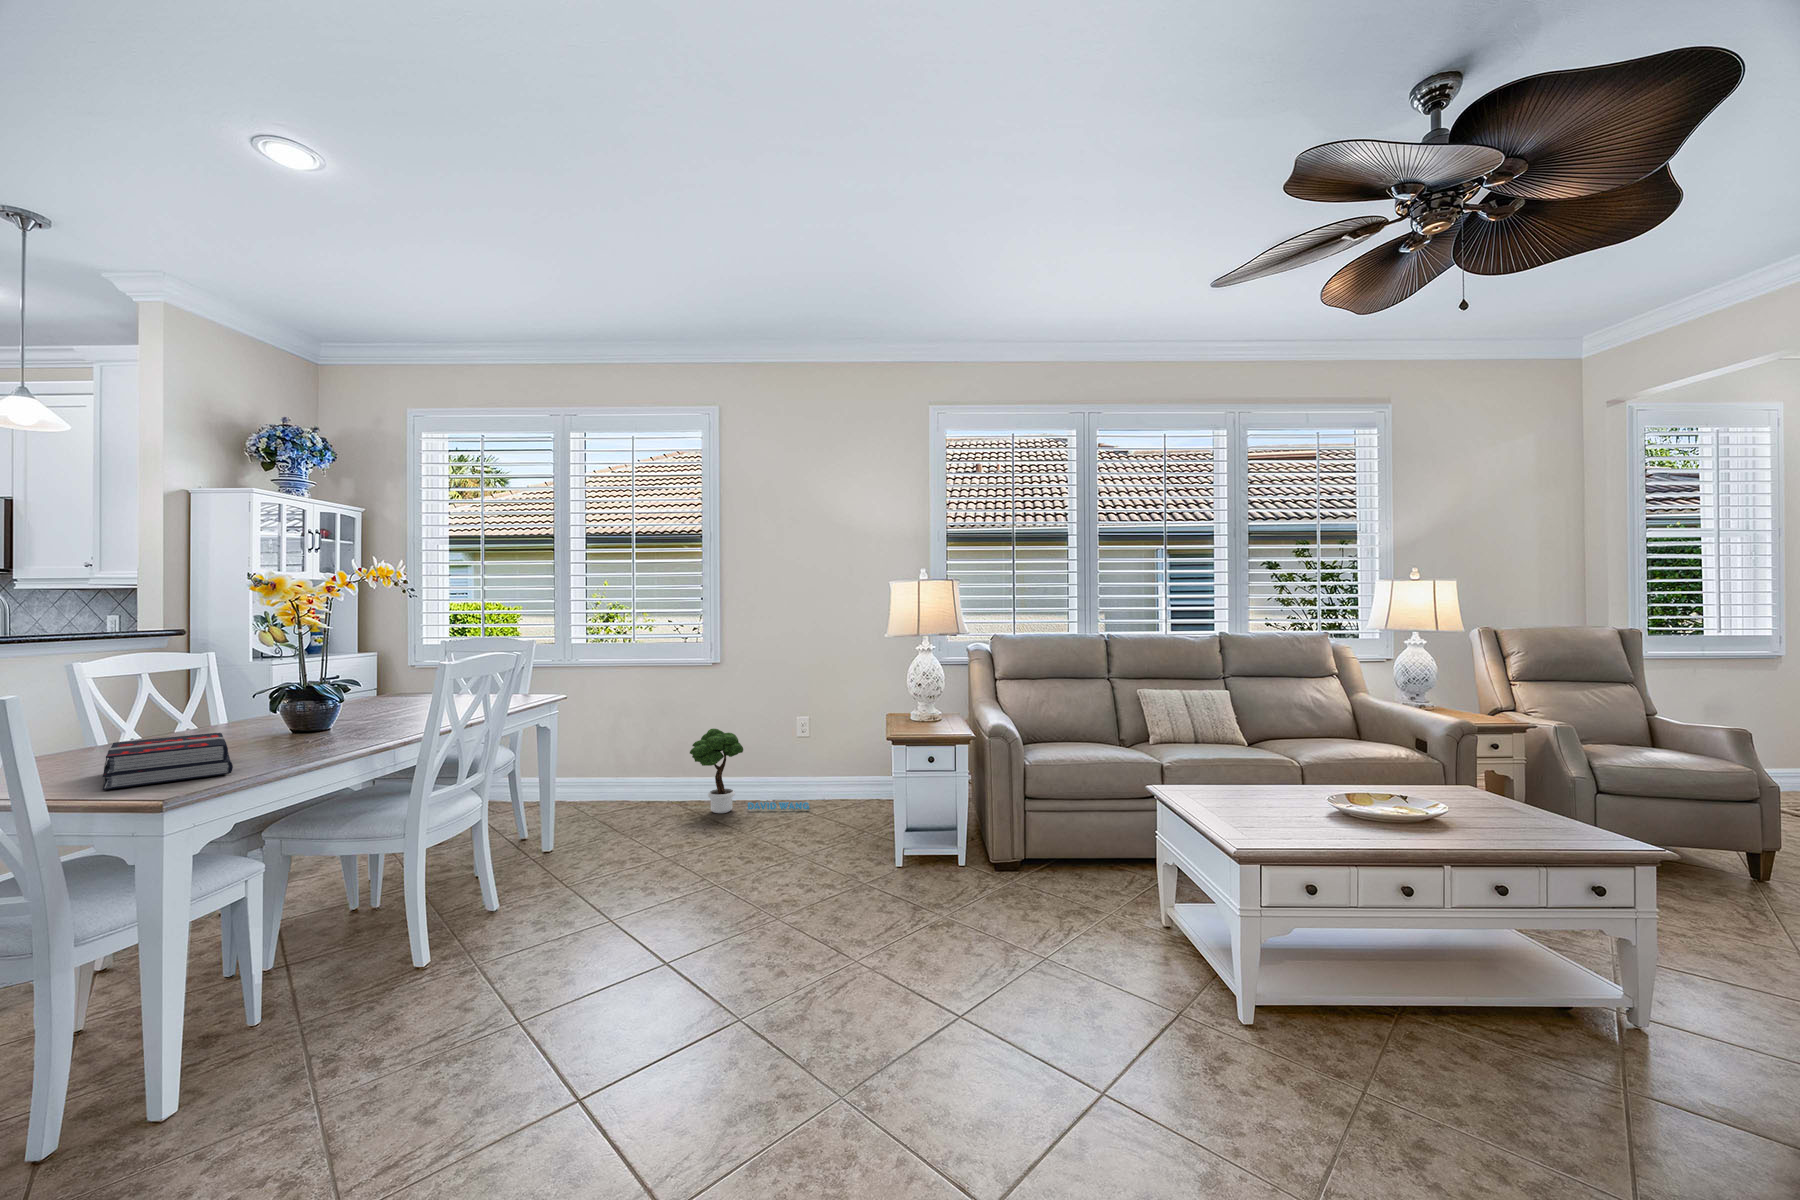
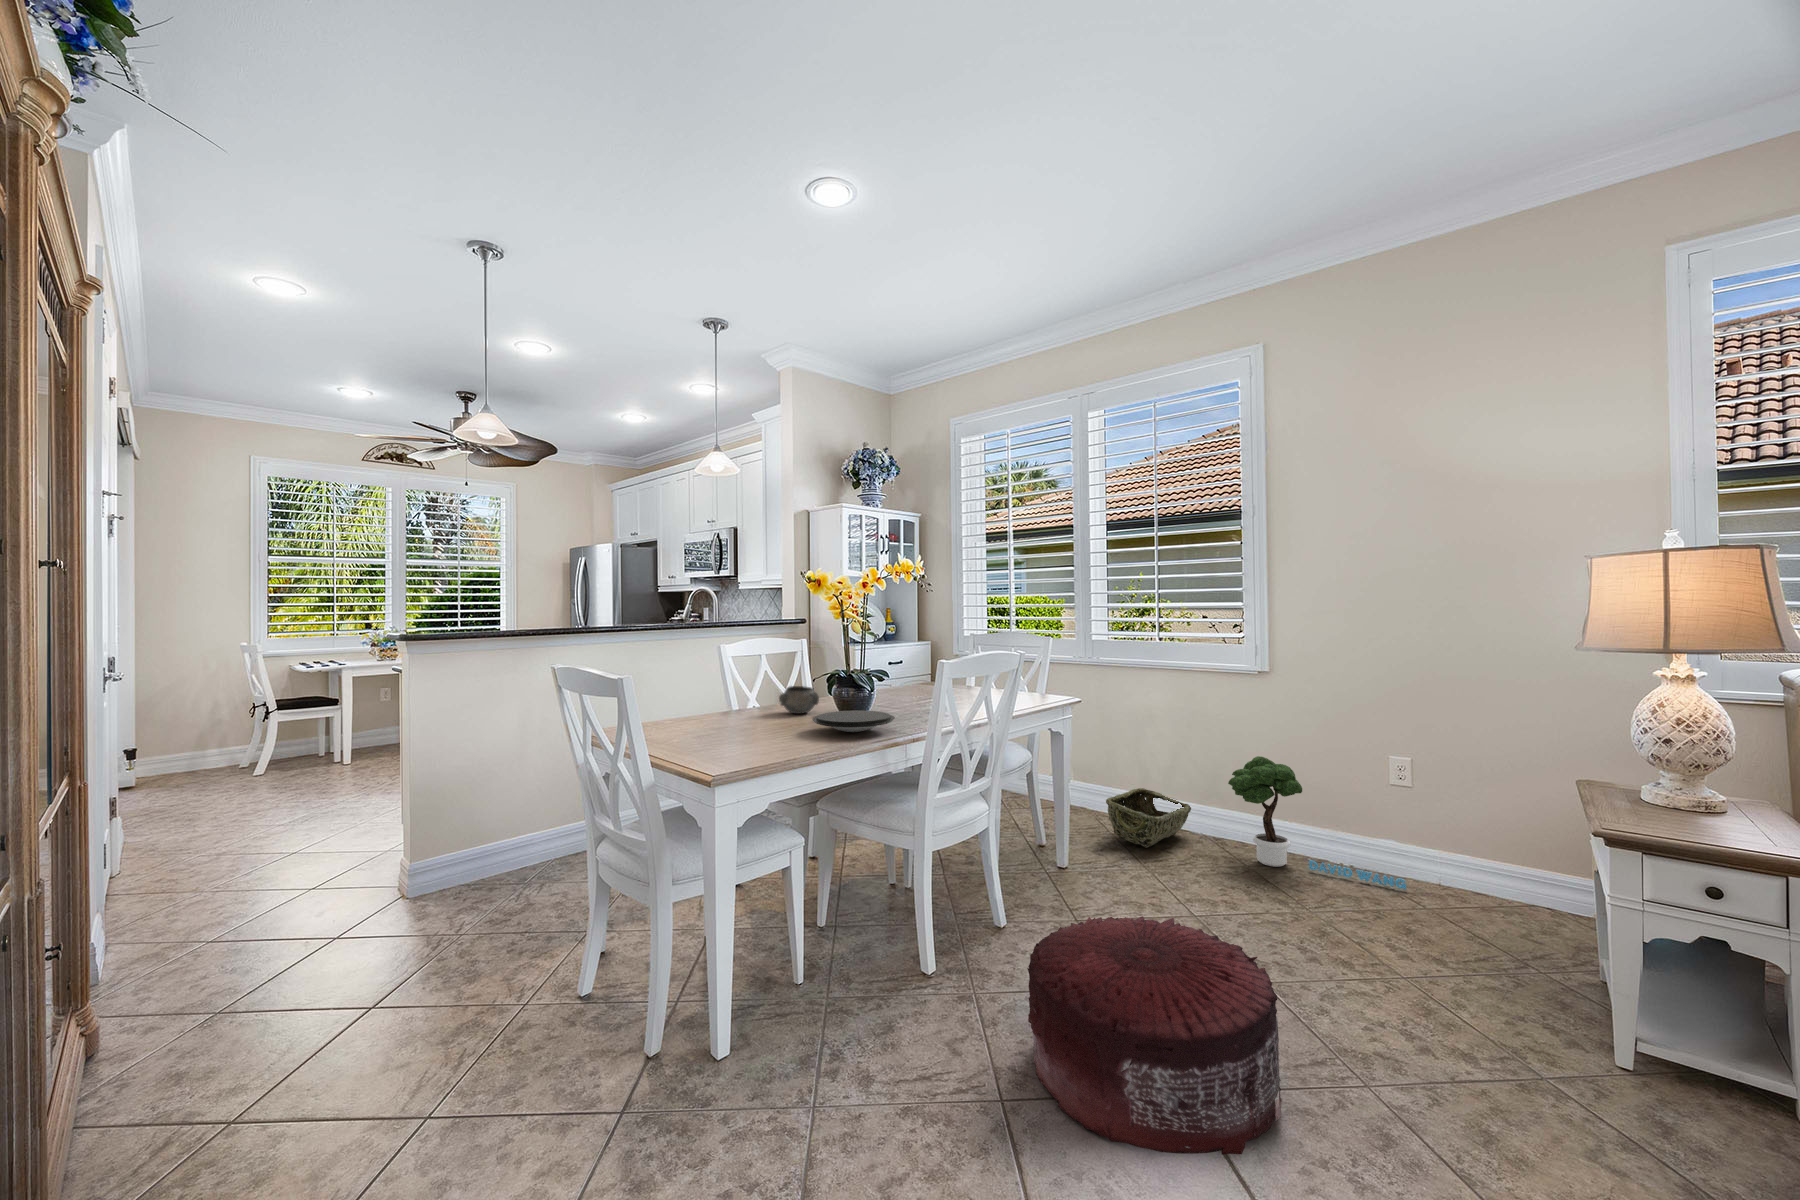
decorative bowl: none [199,704,260,735] -> present [779,686,819,714]
plate: none [269,720,379,743] -> present [812,710,895,732]
book: present [103,733,233,790] -> none [687,714,778,758]
woven basket: none [584,771,659,820] -> present [1106,788,1191,848]
pouf: none [538,852,733,1017] -> present [1027,916,1281,1154]

